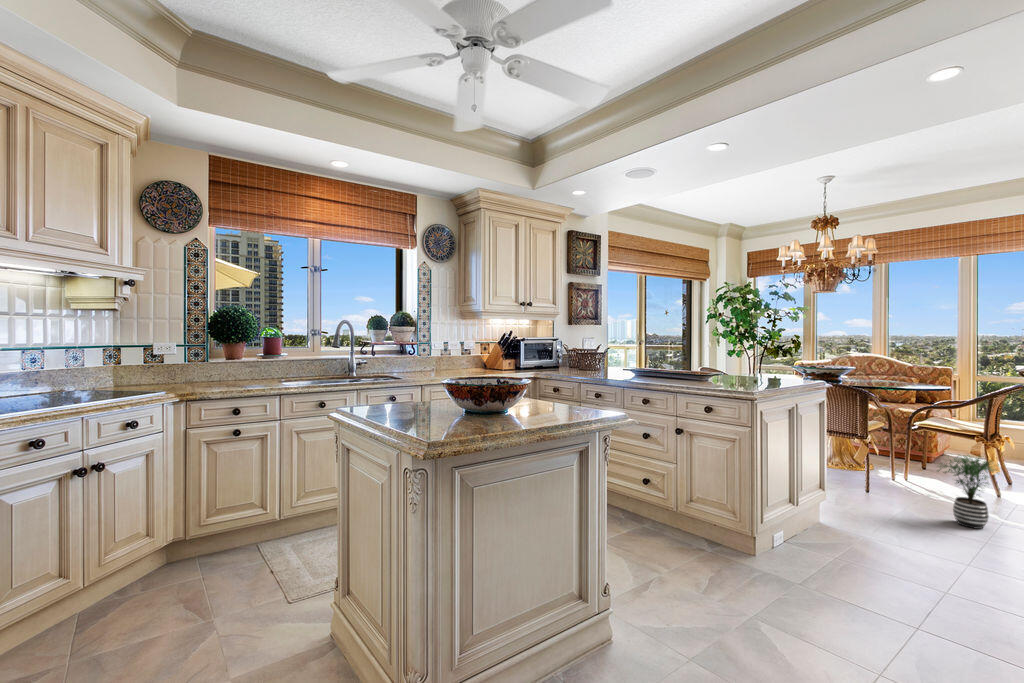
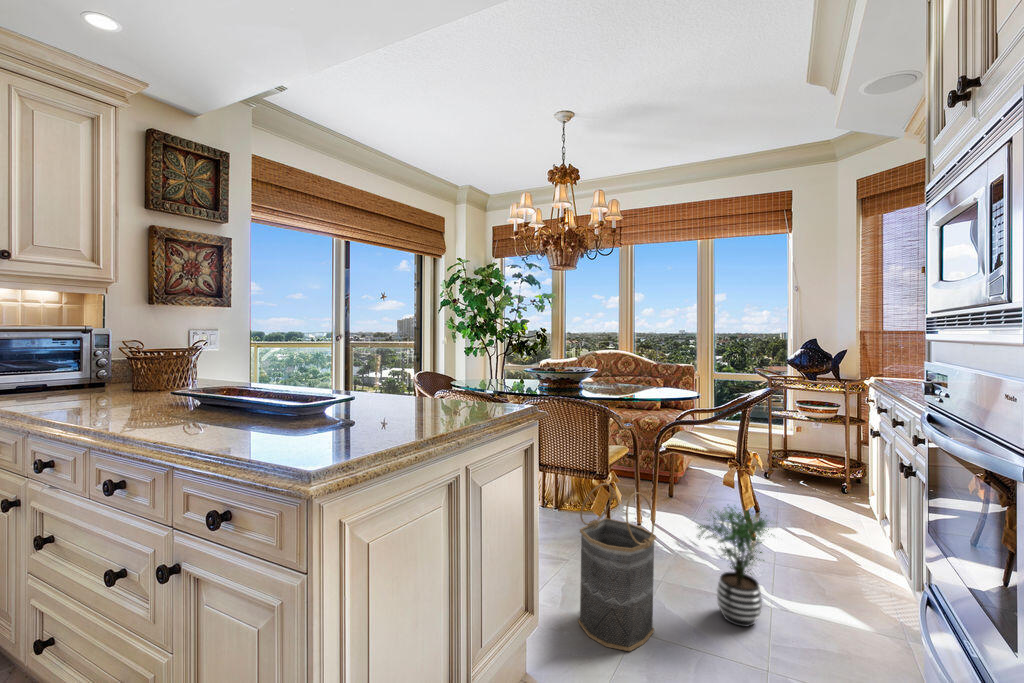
basket: none [849,432,904,525] -> present [578,483,656,651]

